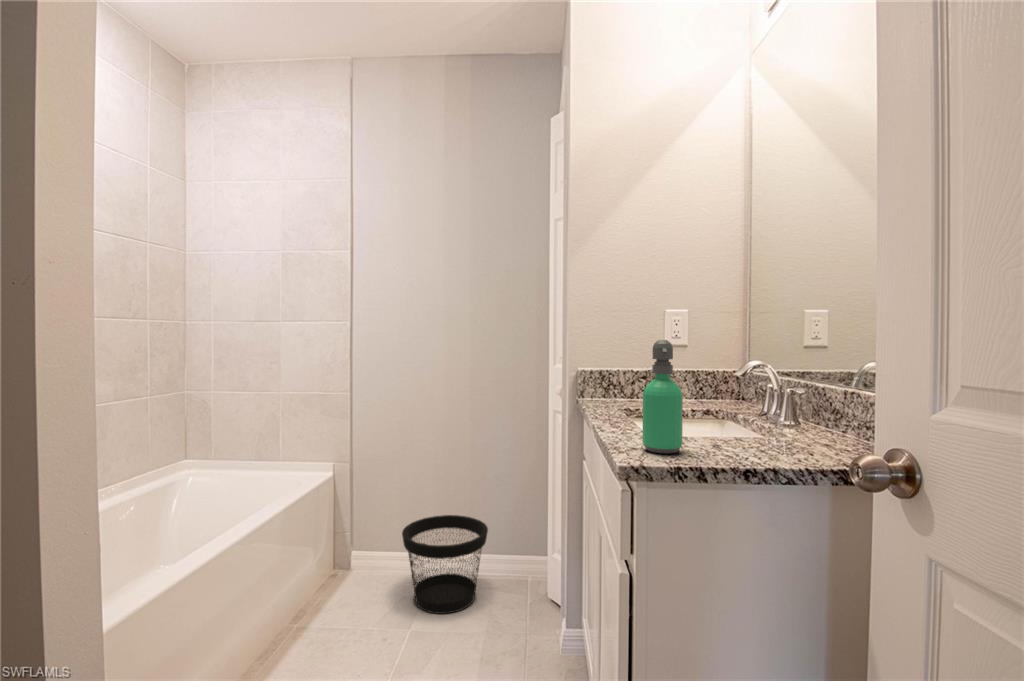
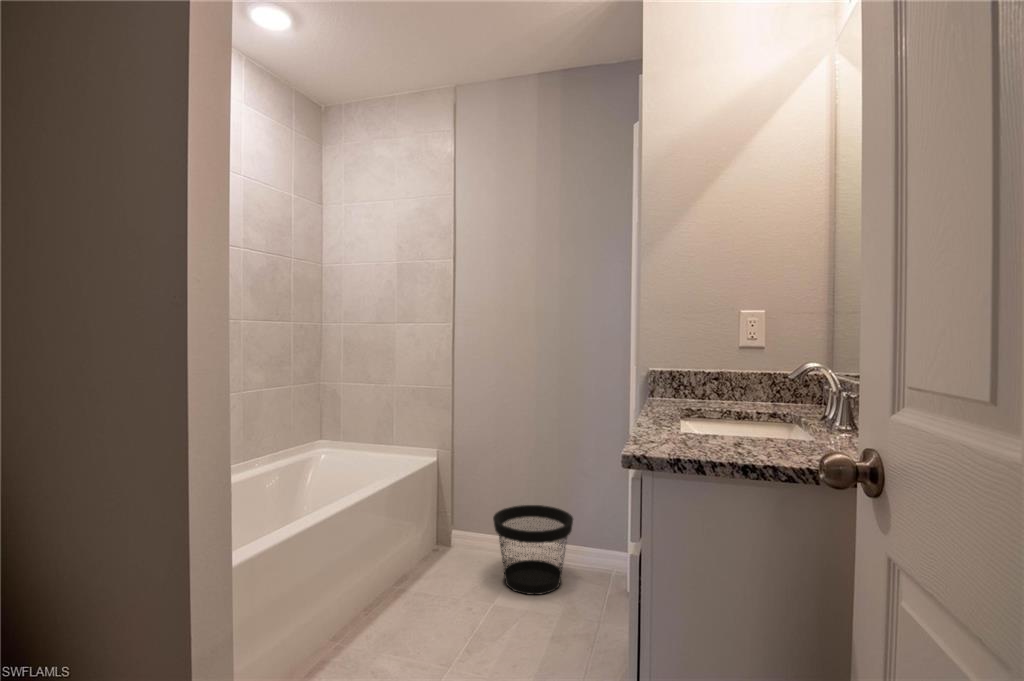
soap dispenser: present [643,340,683,453] -> none [660,345,696,448]

